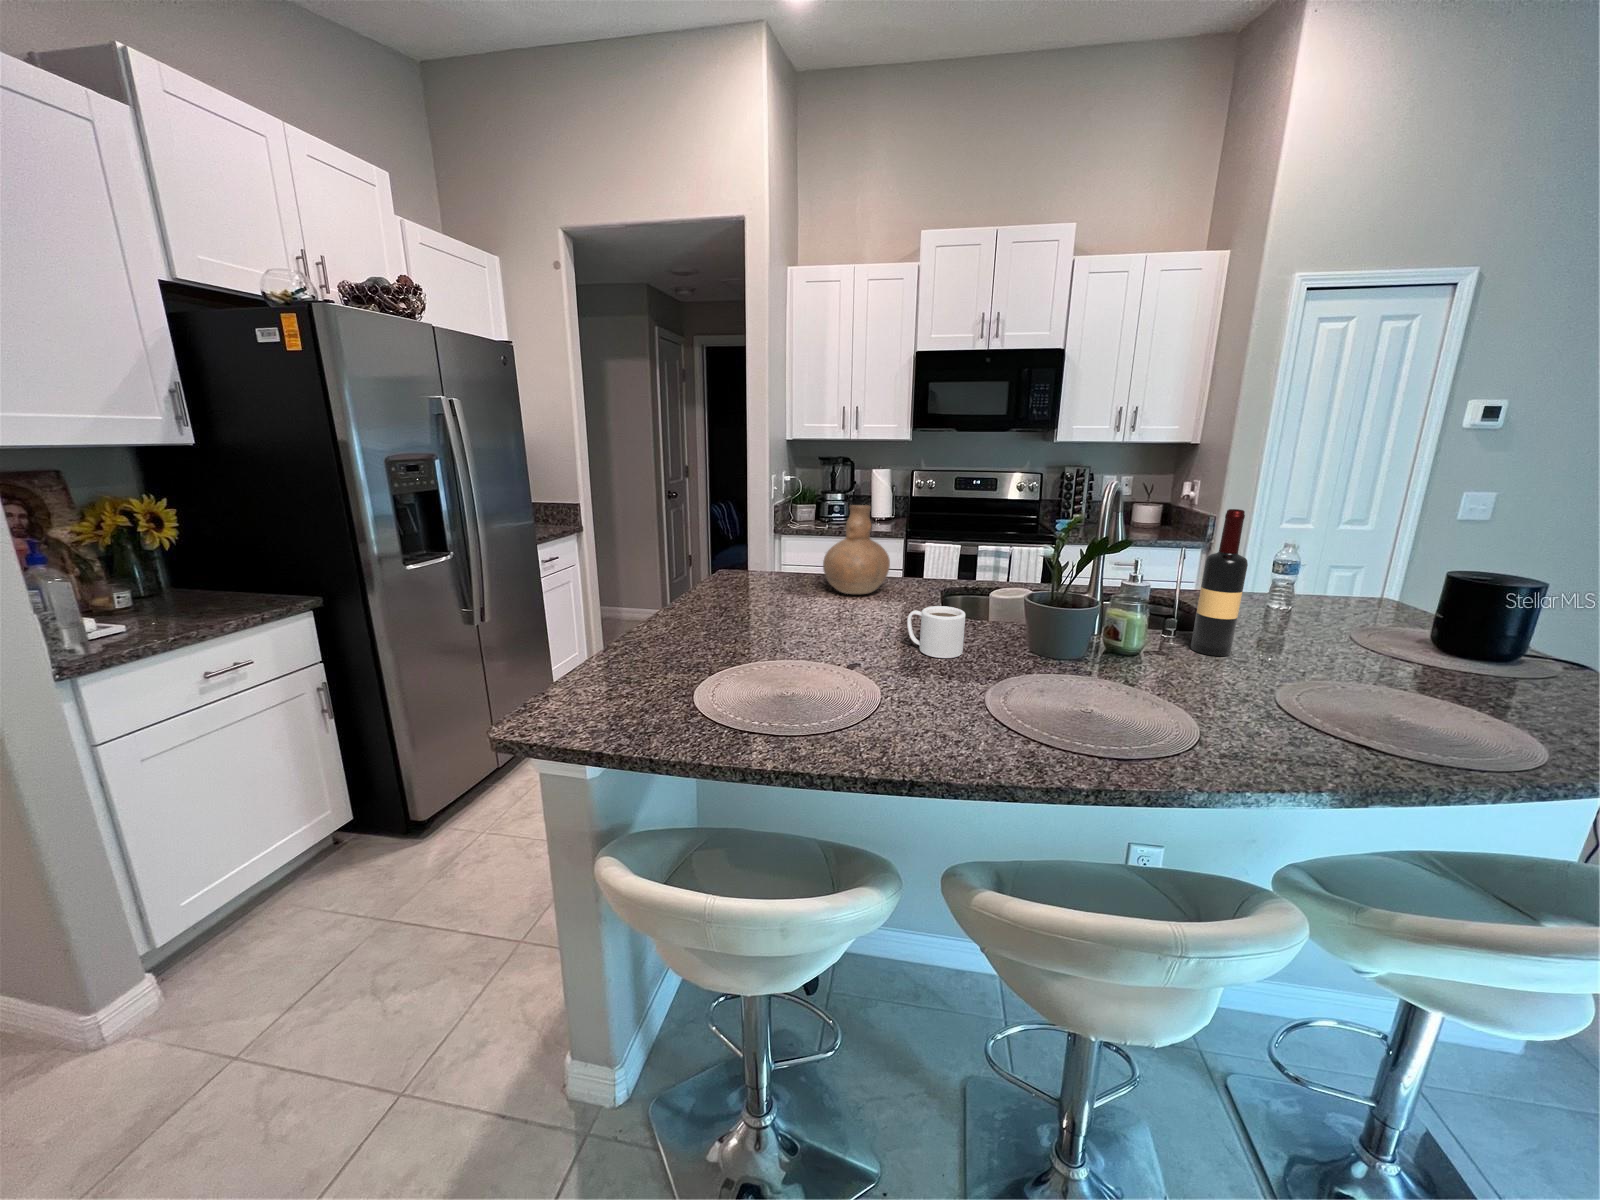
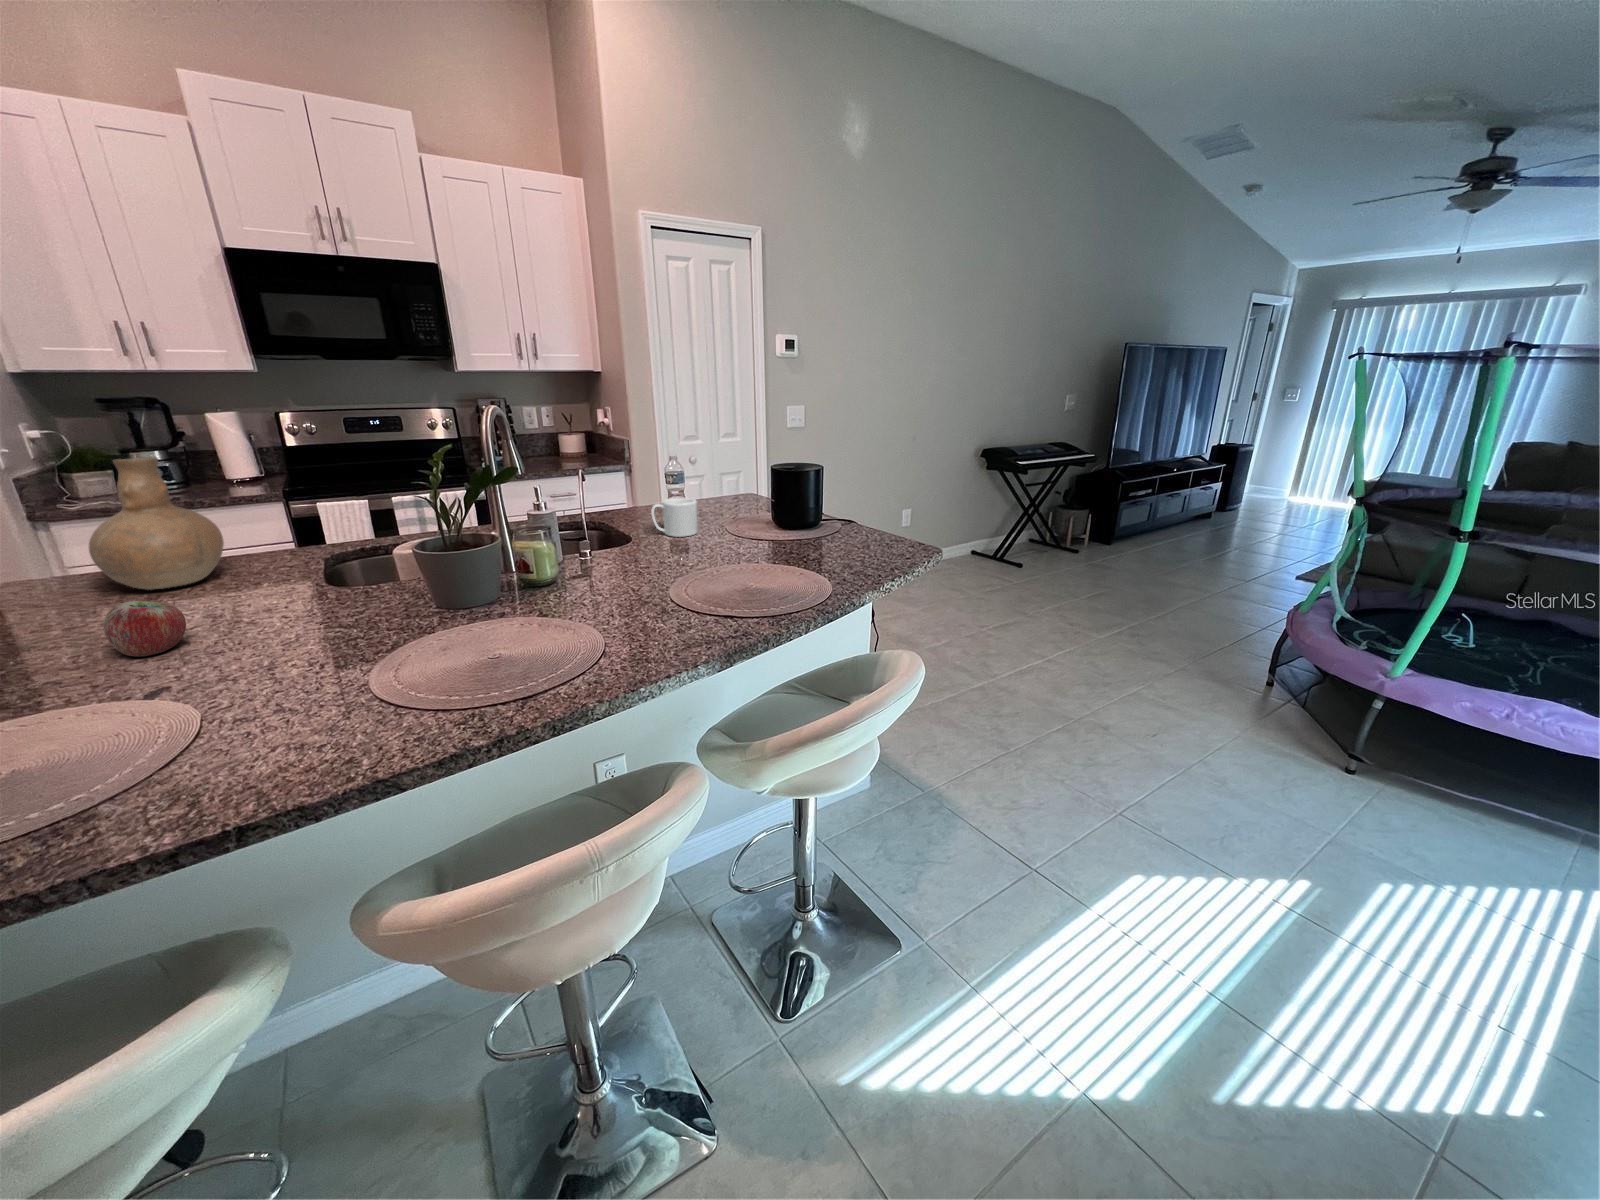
wine bottle: present [1191,509,1248,656] -> none [594,427,636,569]
apple: none [834,602,873,640] -> present [104,601,186,656]
mug: present [907,606,965,658] -> present [651,498,698,537]

